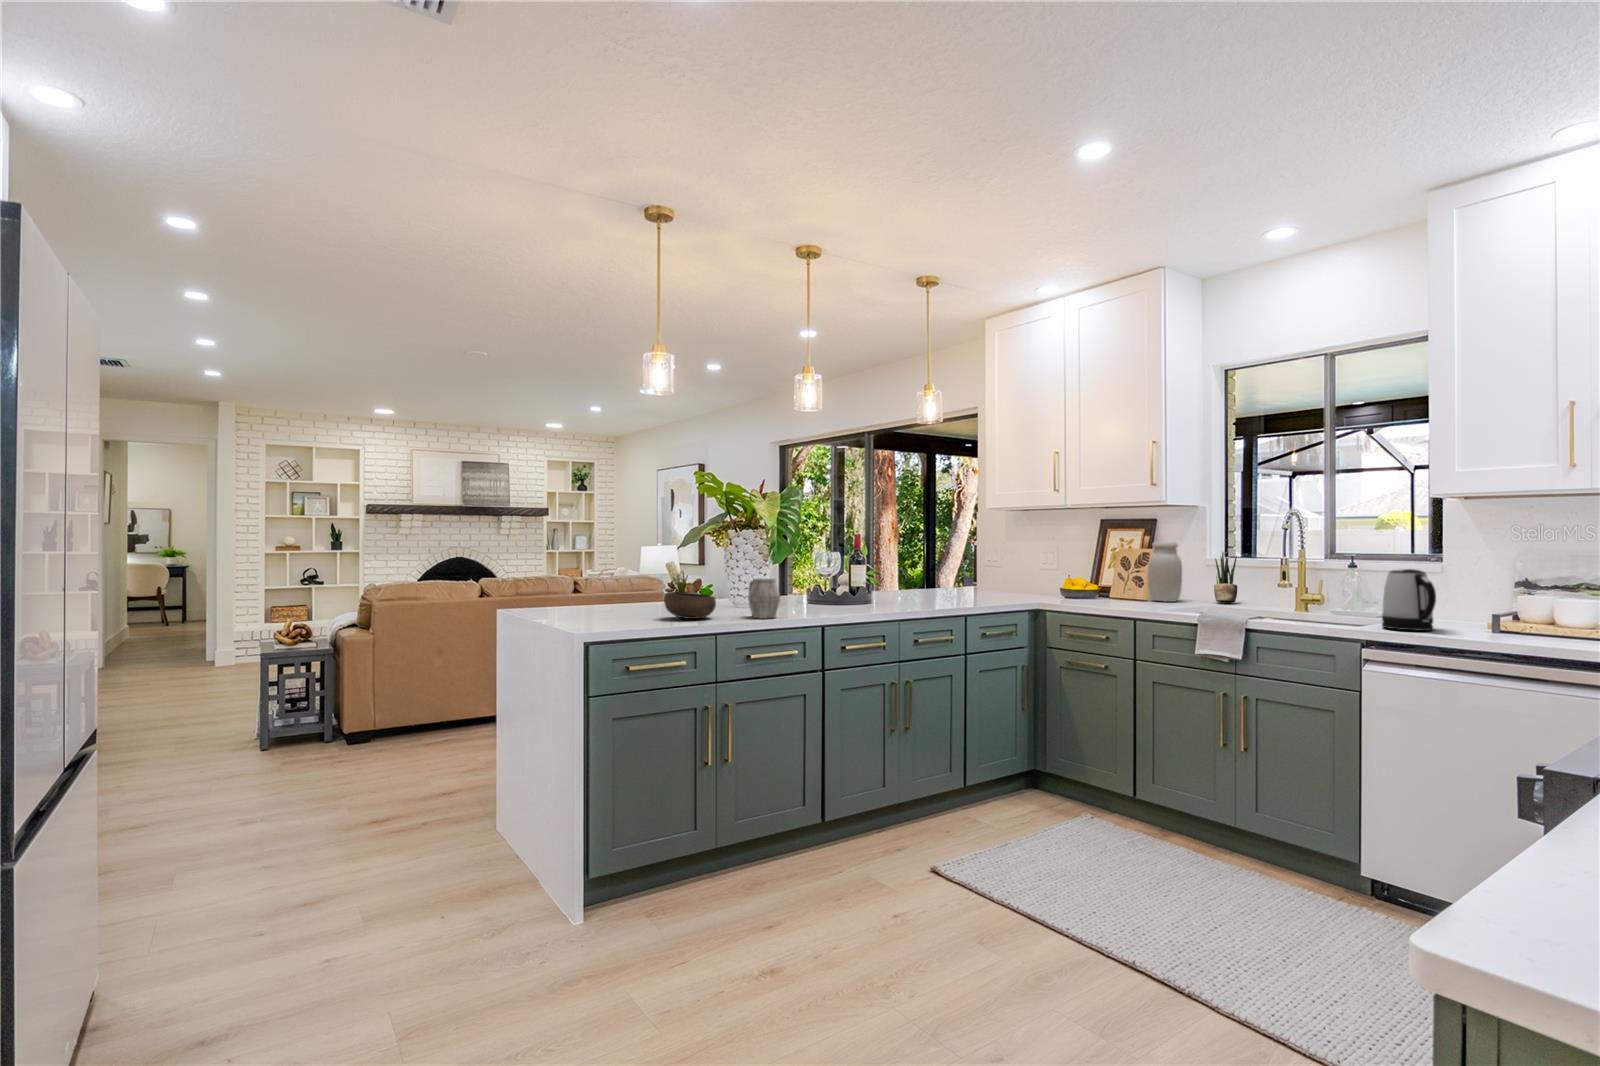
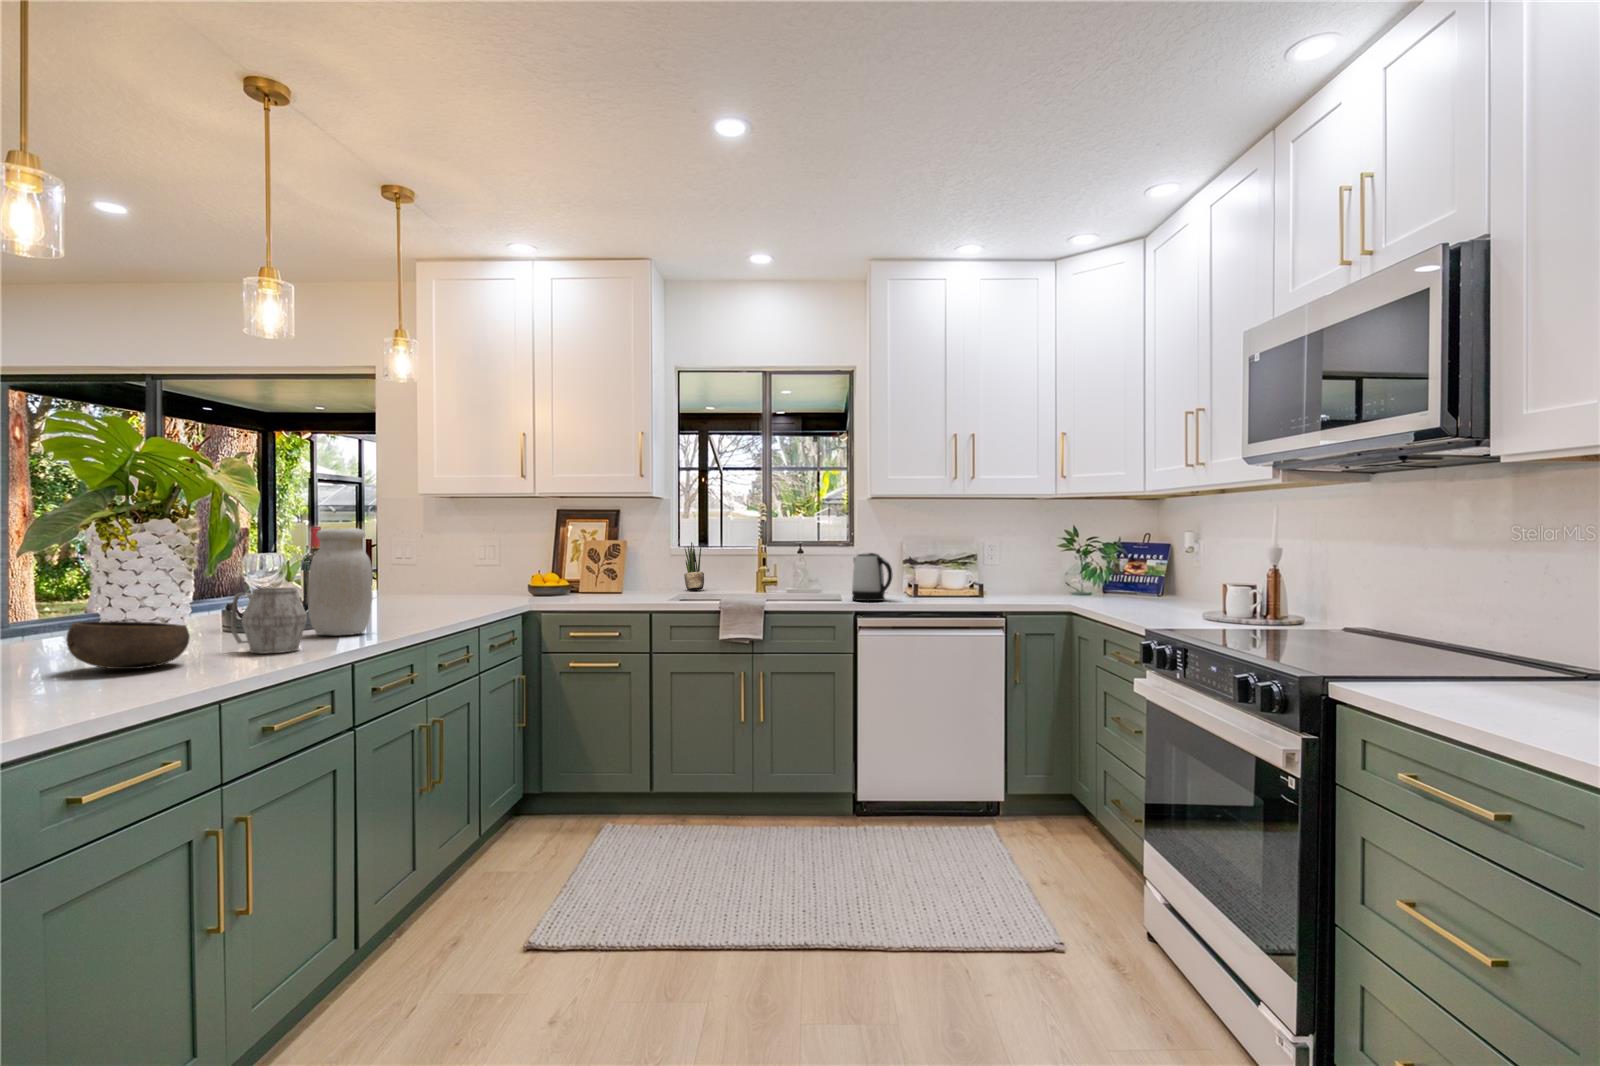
jar: present [1148,542,1182,602] -> present [308,528,373,635]

